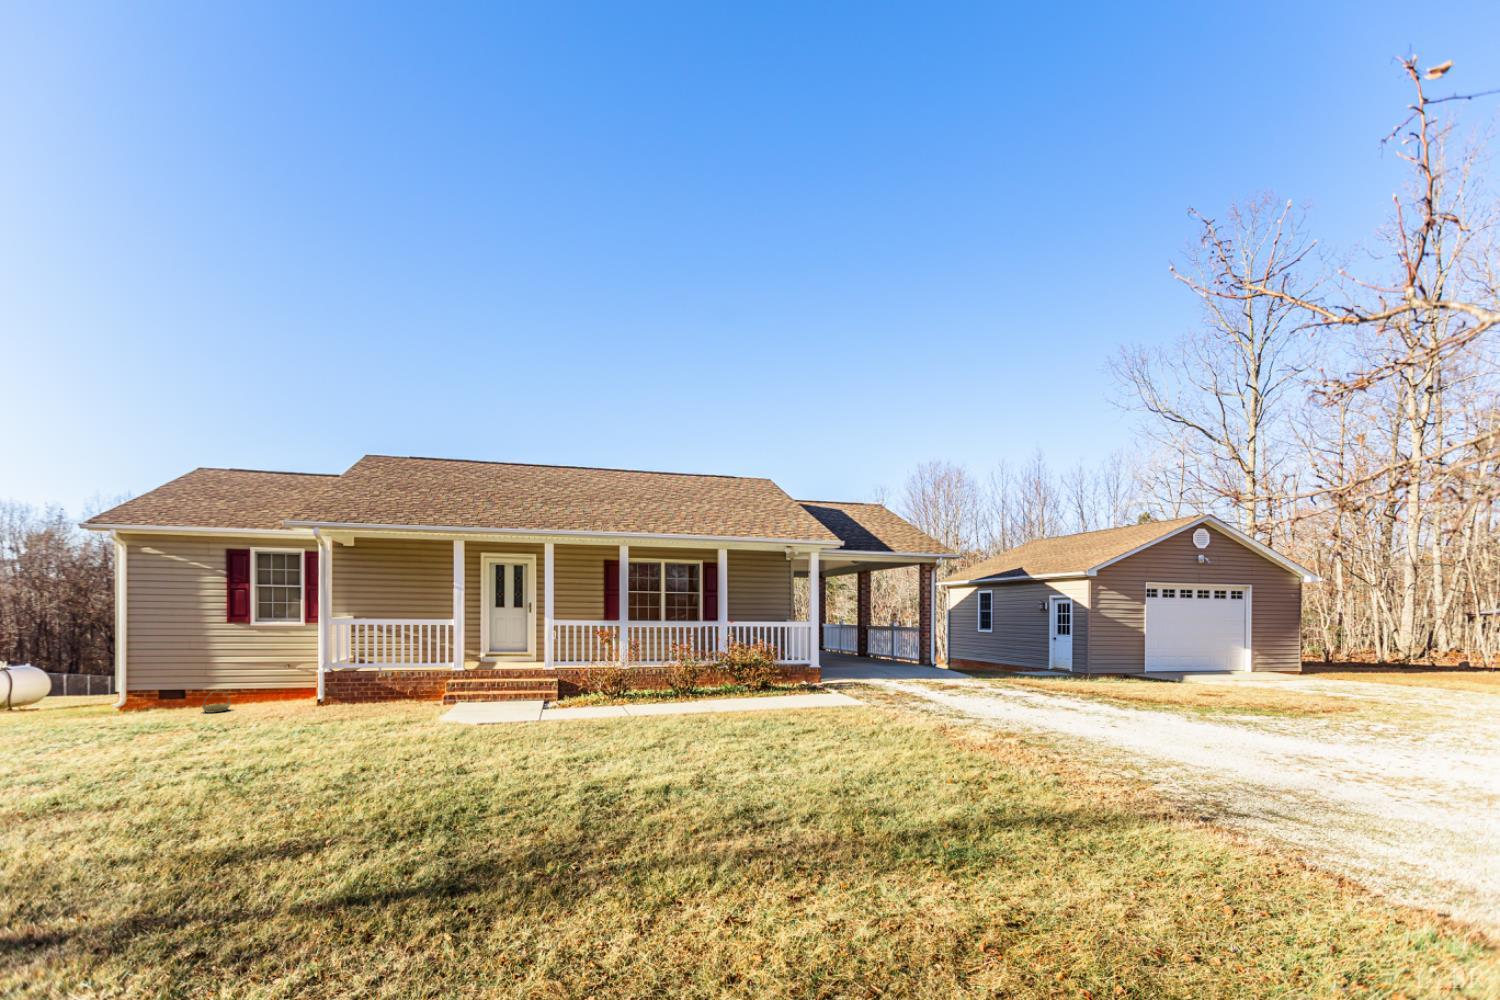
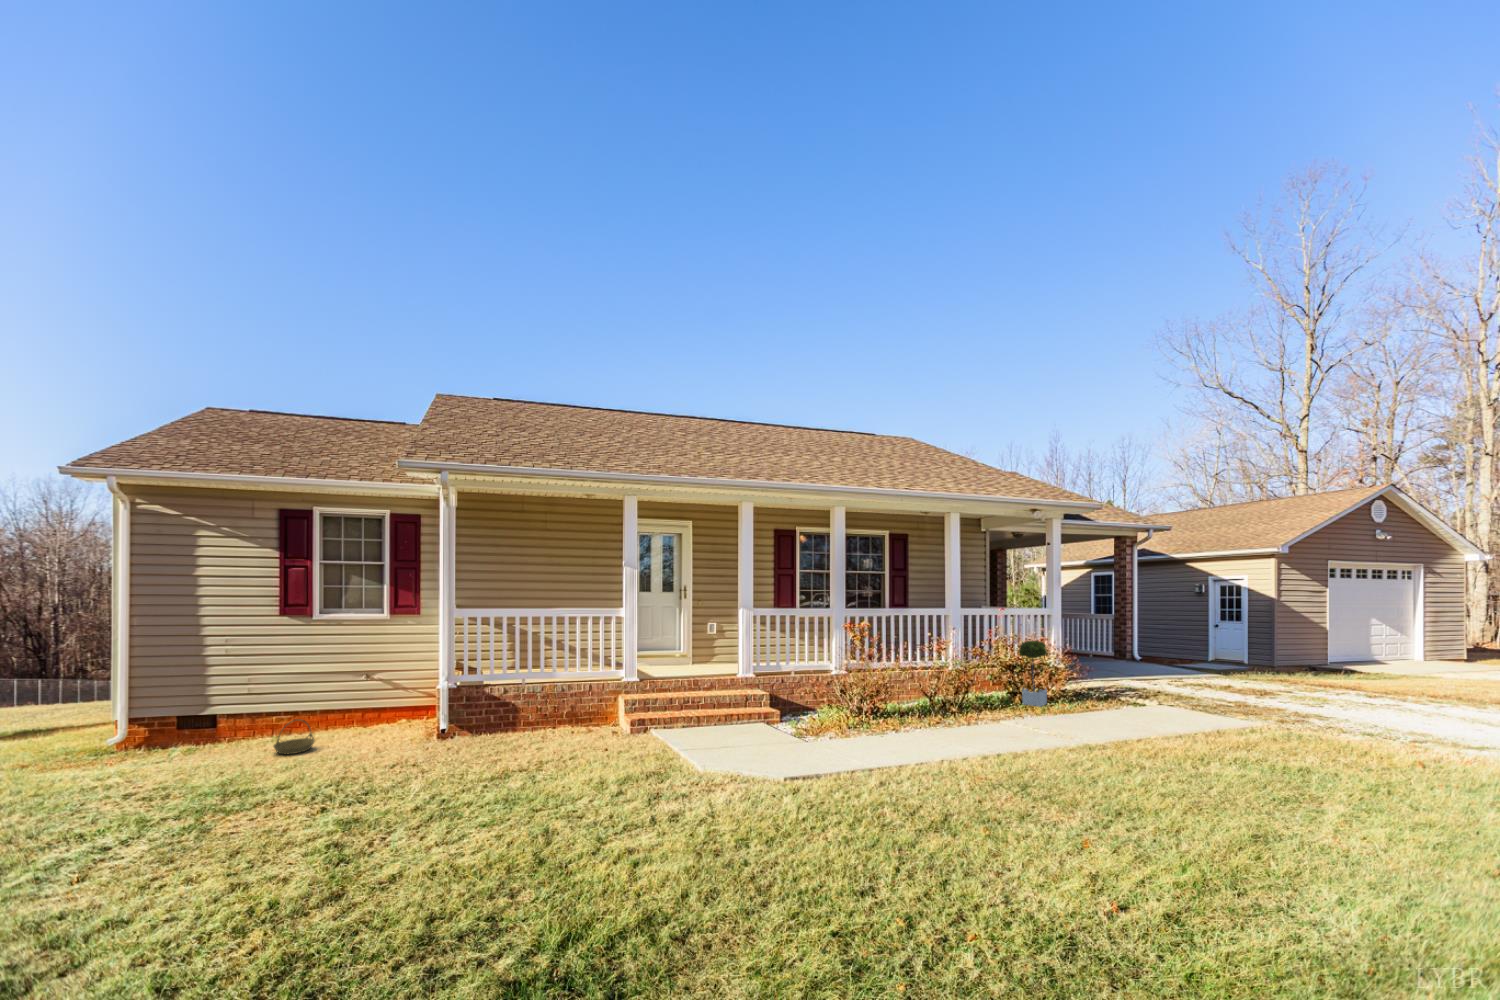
potted tree: none [763,644,785,695] -> present [1019,640,1047,707]

